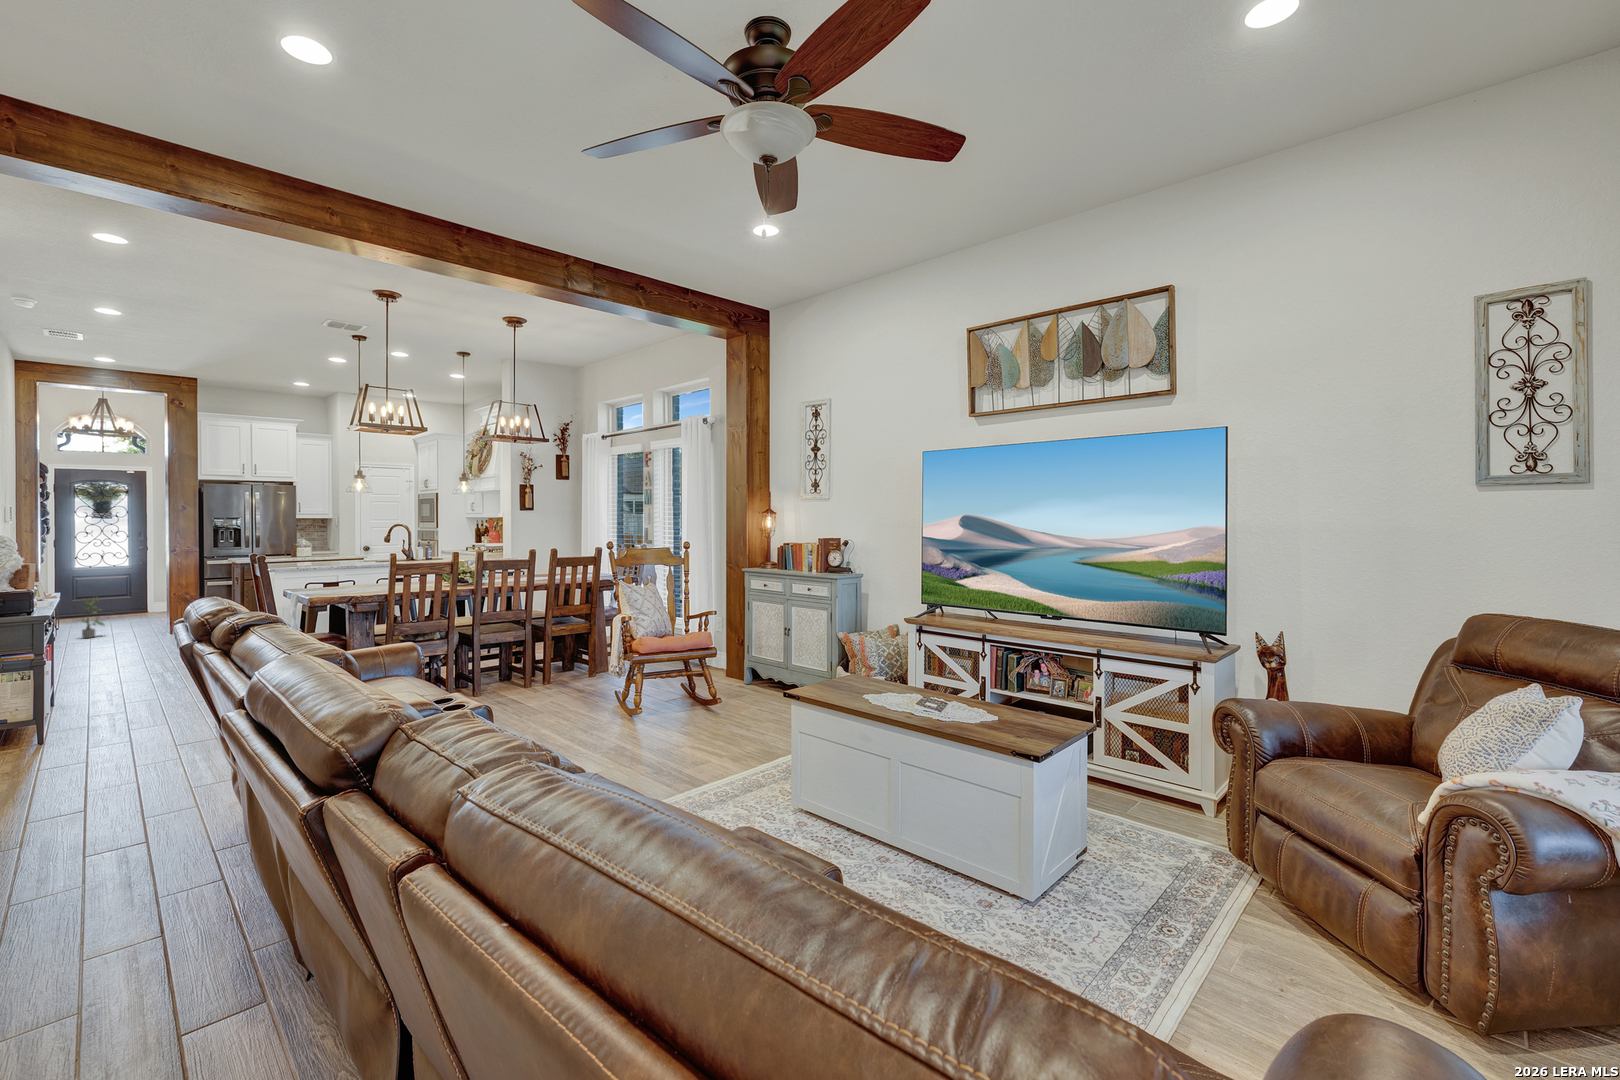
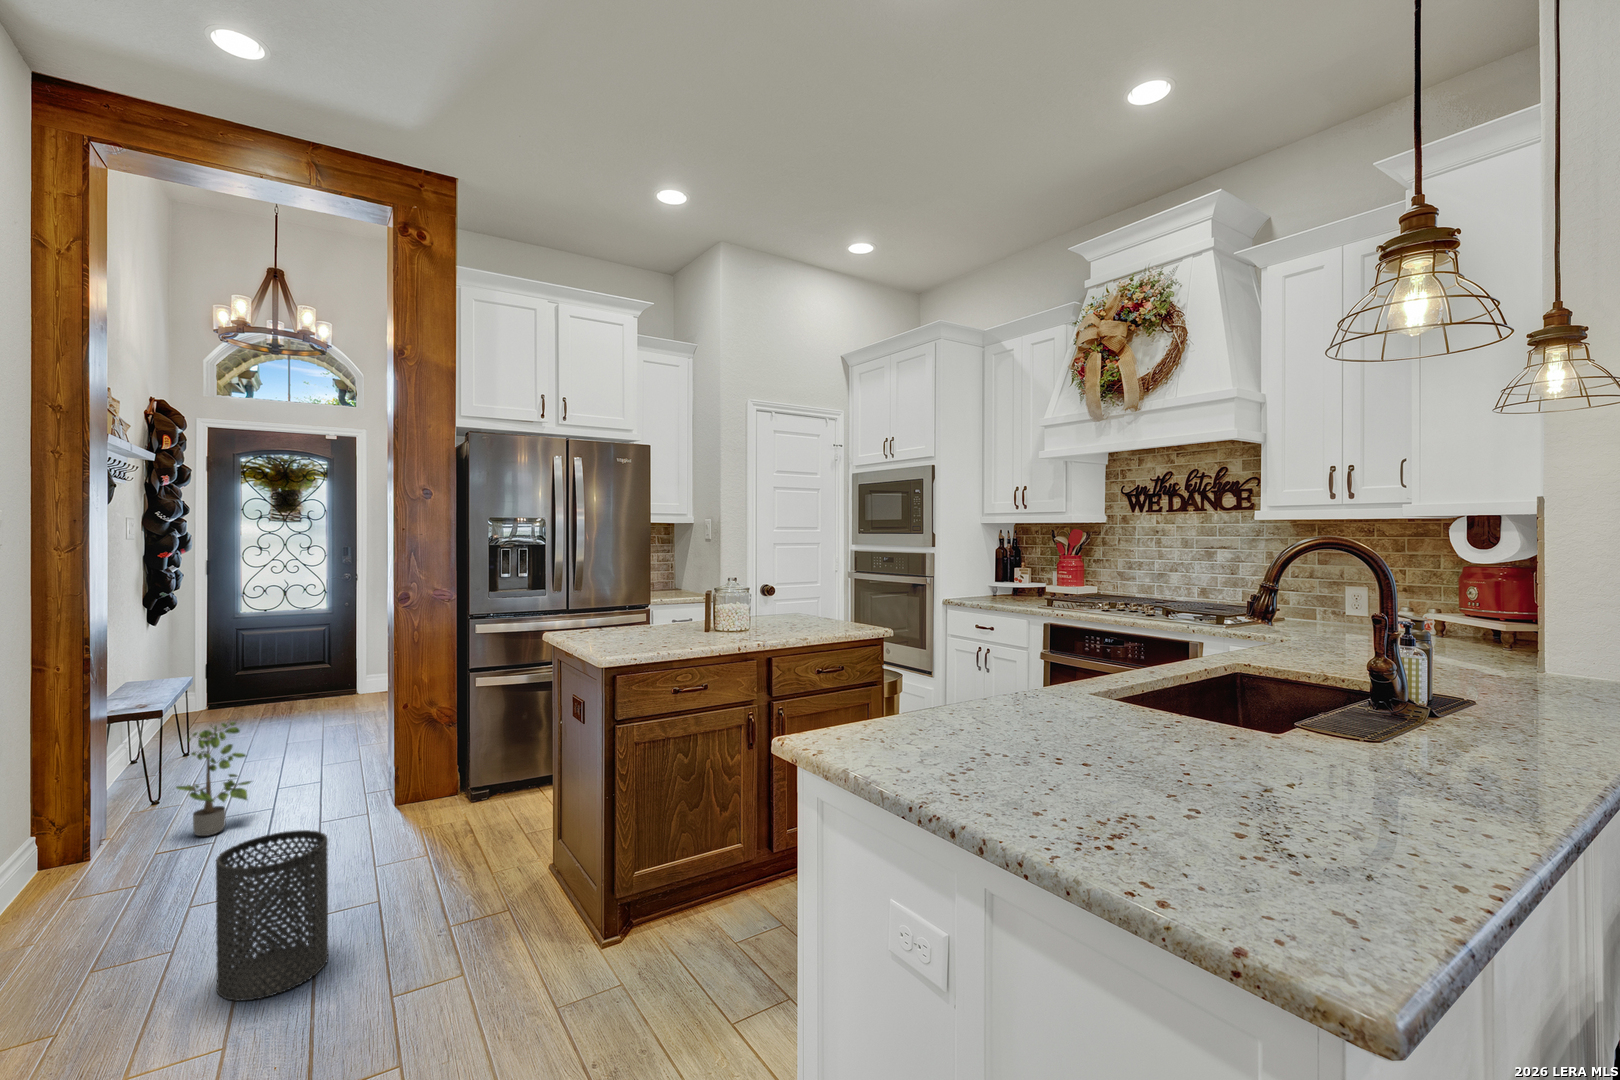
trash can: none [111,613,147,652] -> present [216,830,328,1001]

